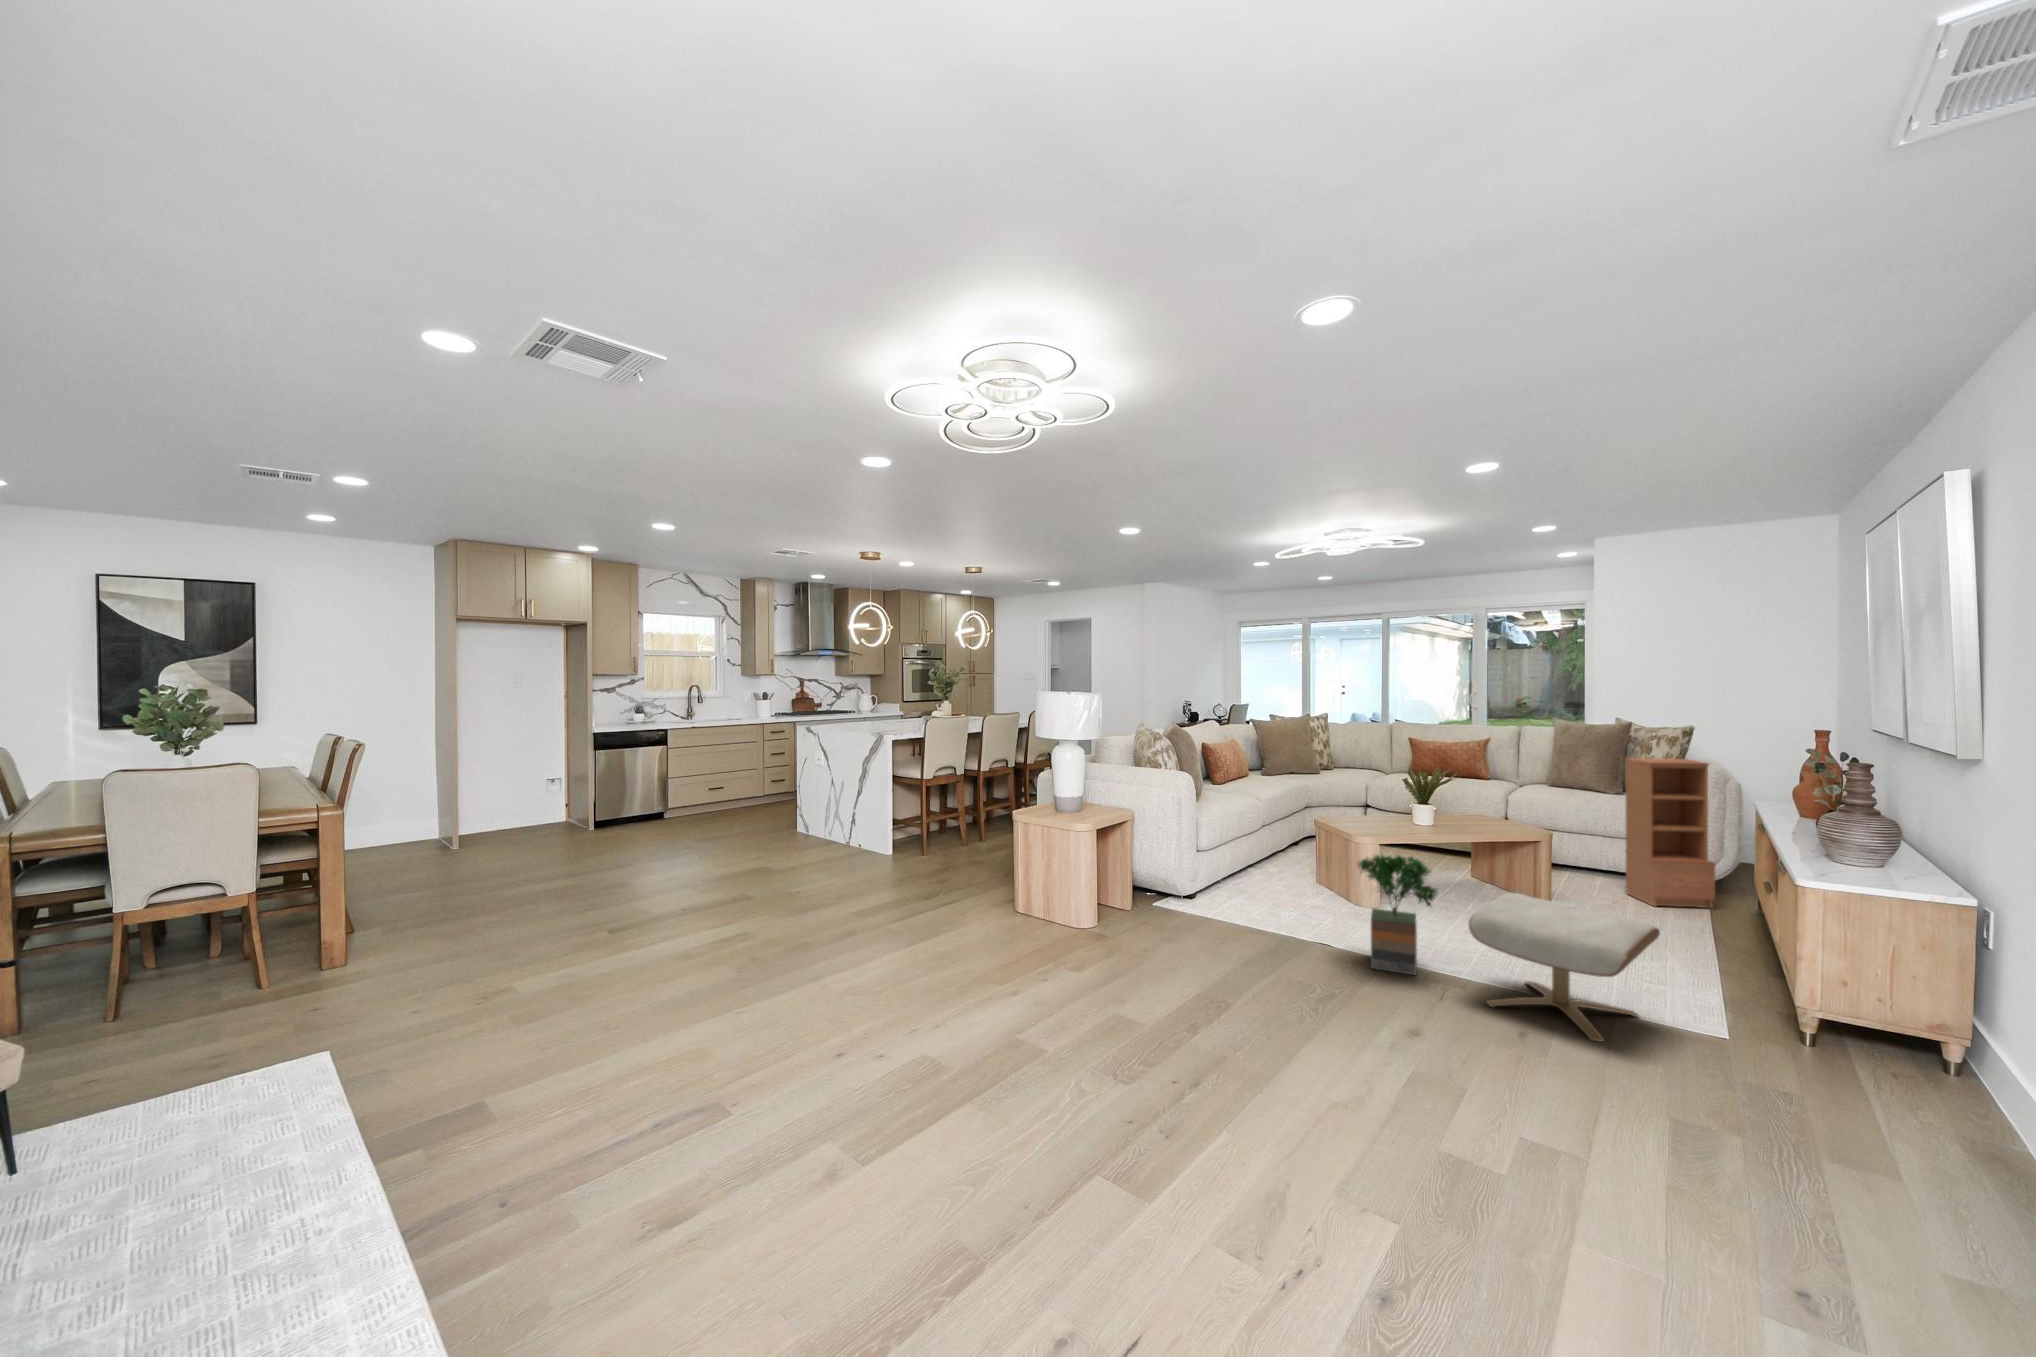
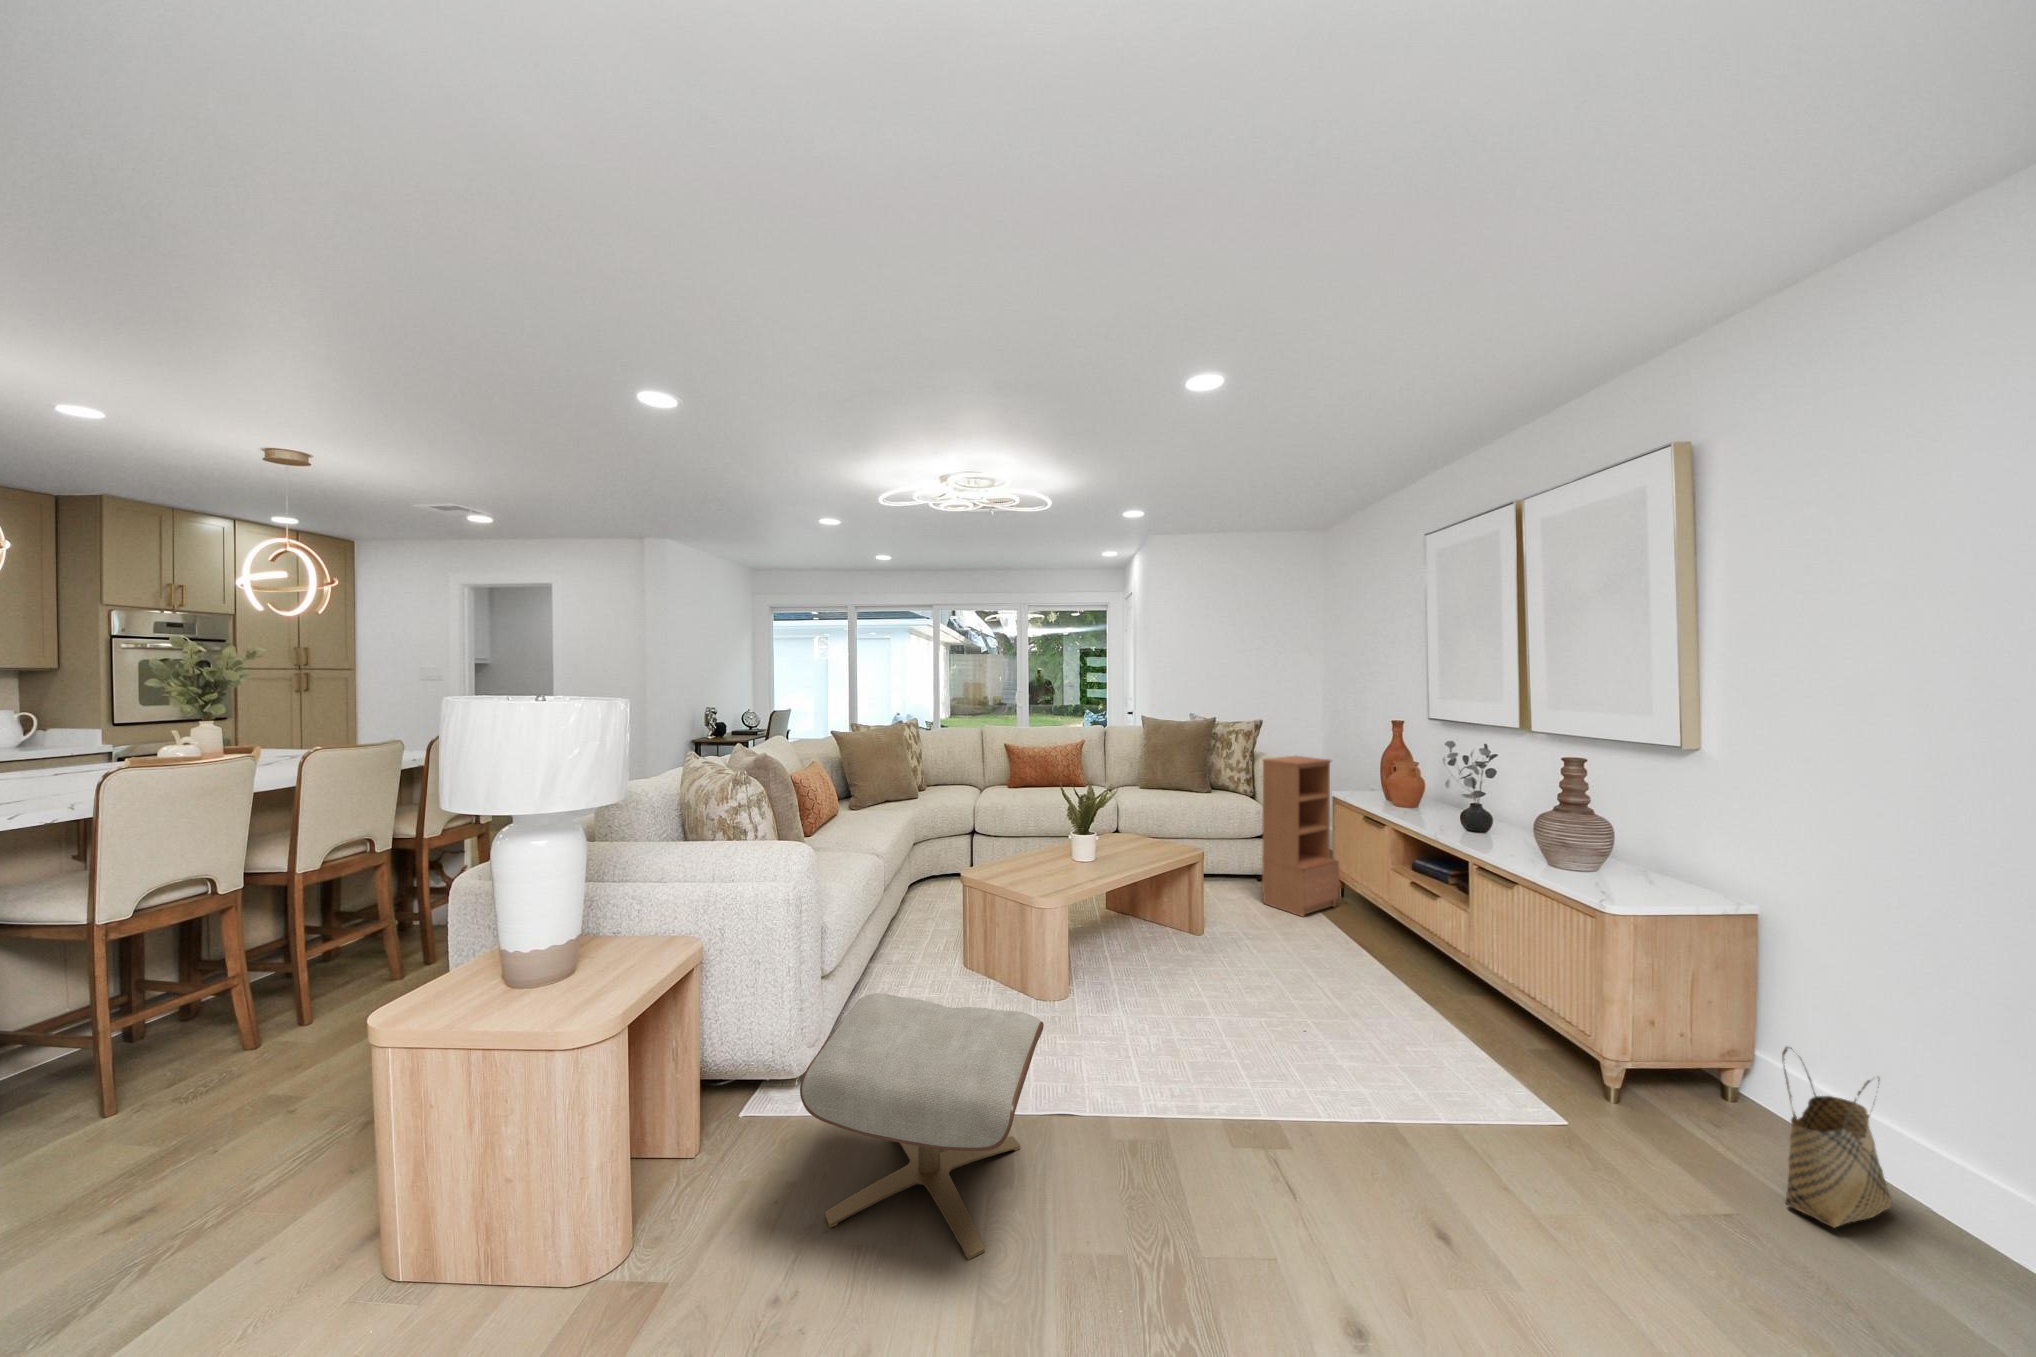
potted tree: present [1358,855,1438,975] -> none [1211,973,1380,1221]
ottoman: present [1469,893,1660,1042] -> present [800,993,1044,1260]
woven basket: none [1751,954,1855,1074] -> present [1782,1047,1892,1228]

